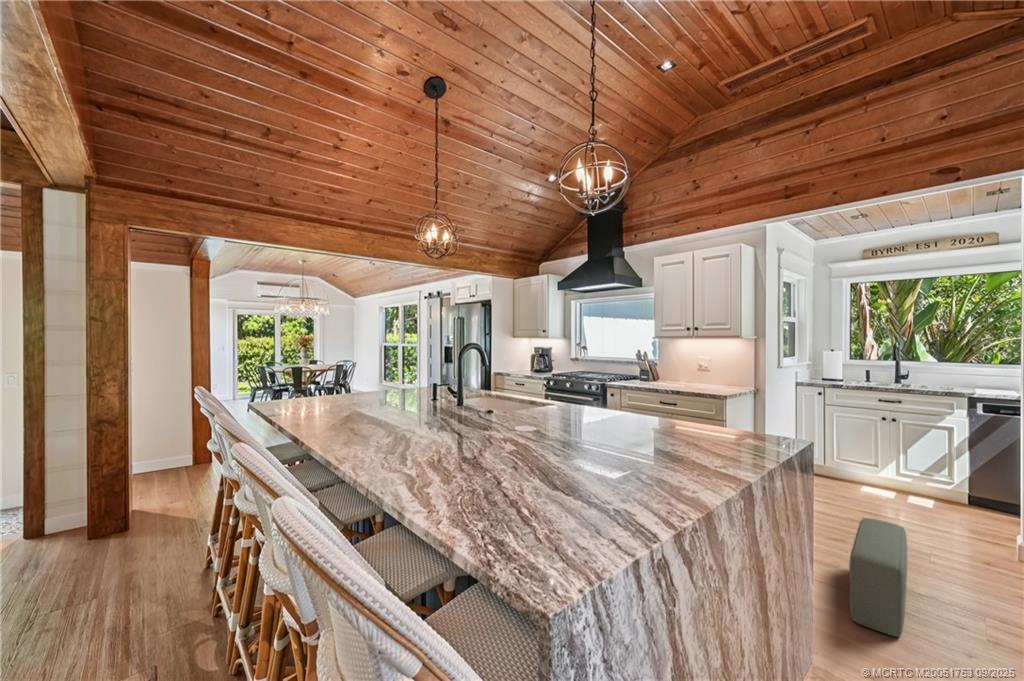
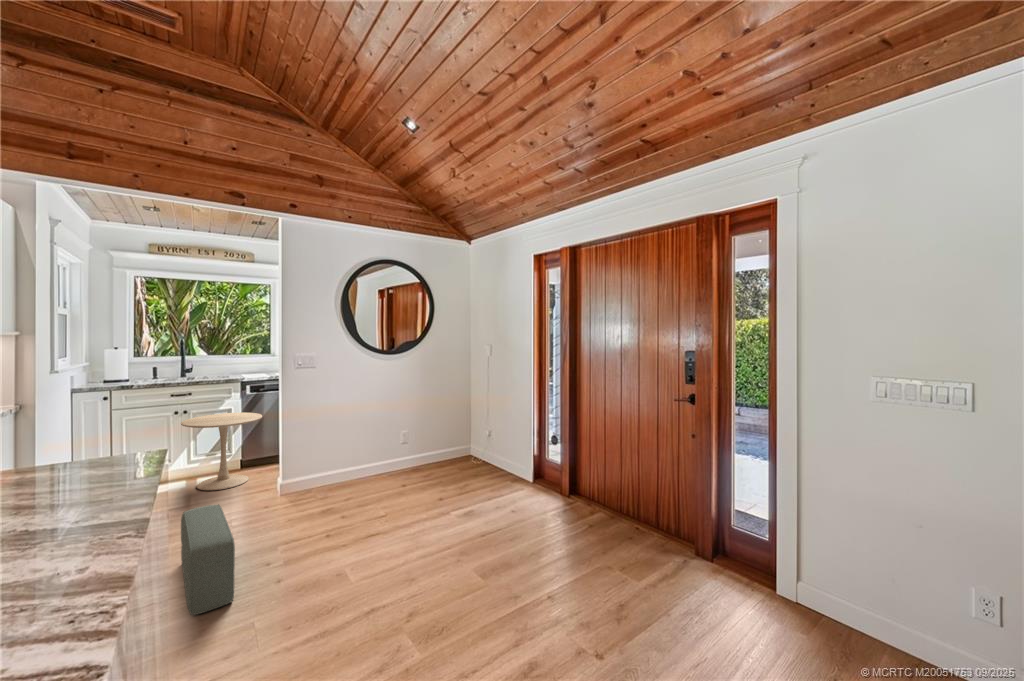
side table: none [886,428,997,522] -> present [181,413,262,490]

